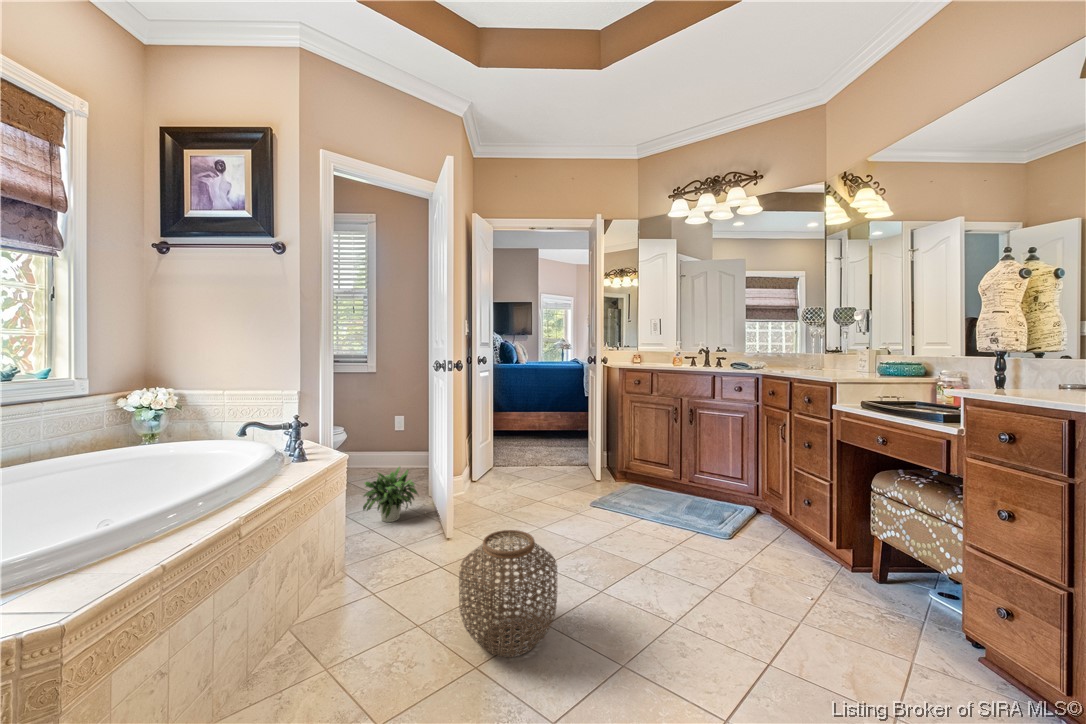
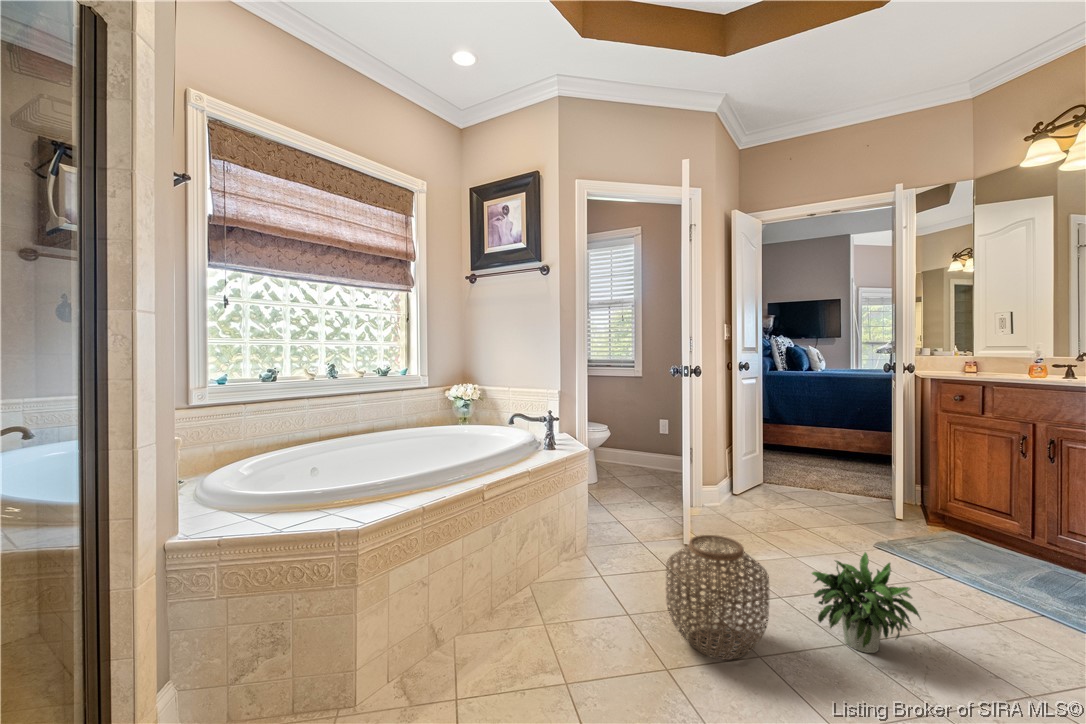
potted plant: present [363,467,426,522] -> present [812,552,931,654]

